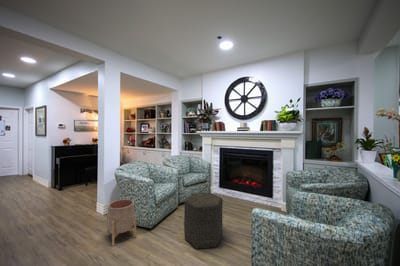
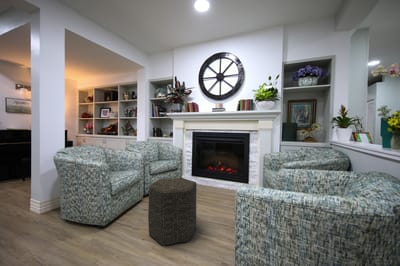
planter: present [107,199,136,246] -> none [38,190,82,254]

